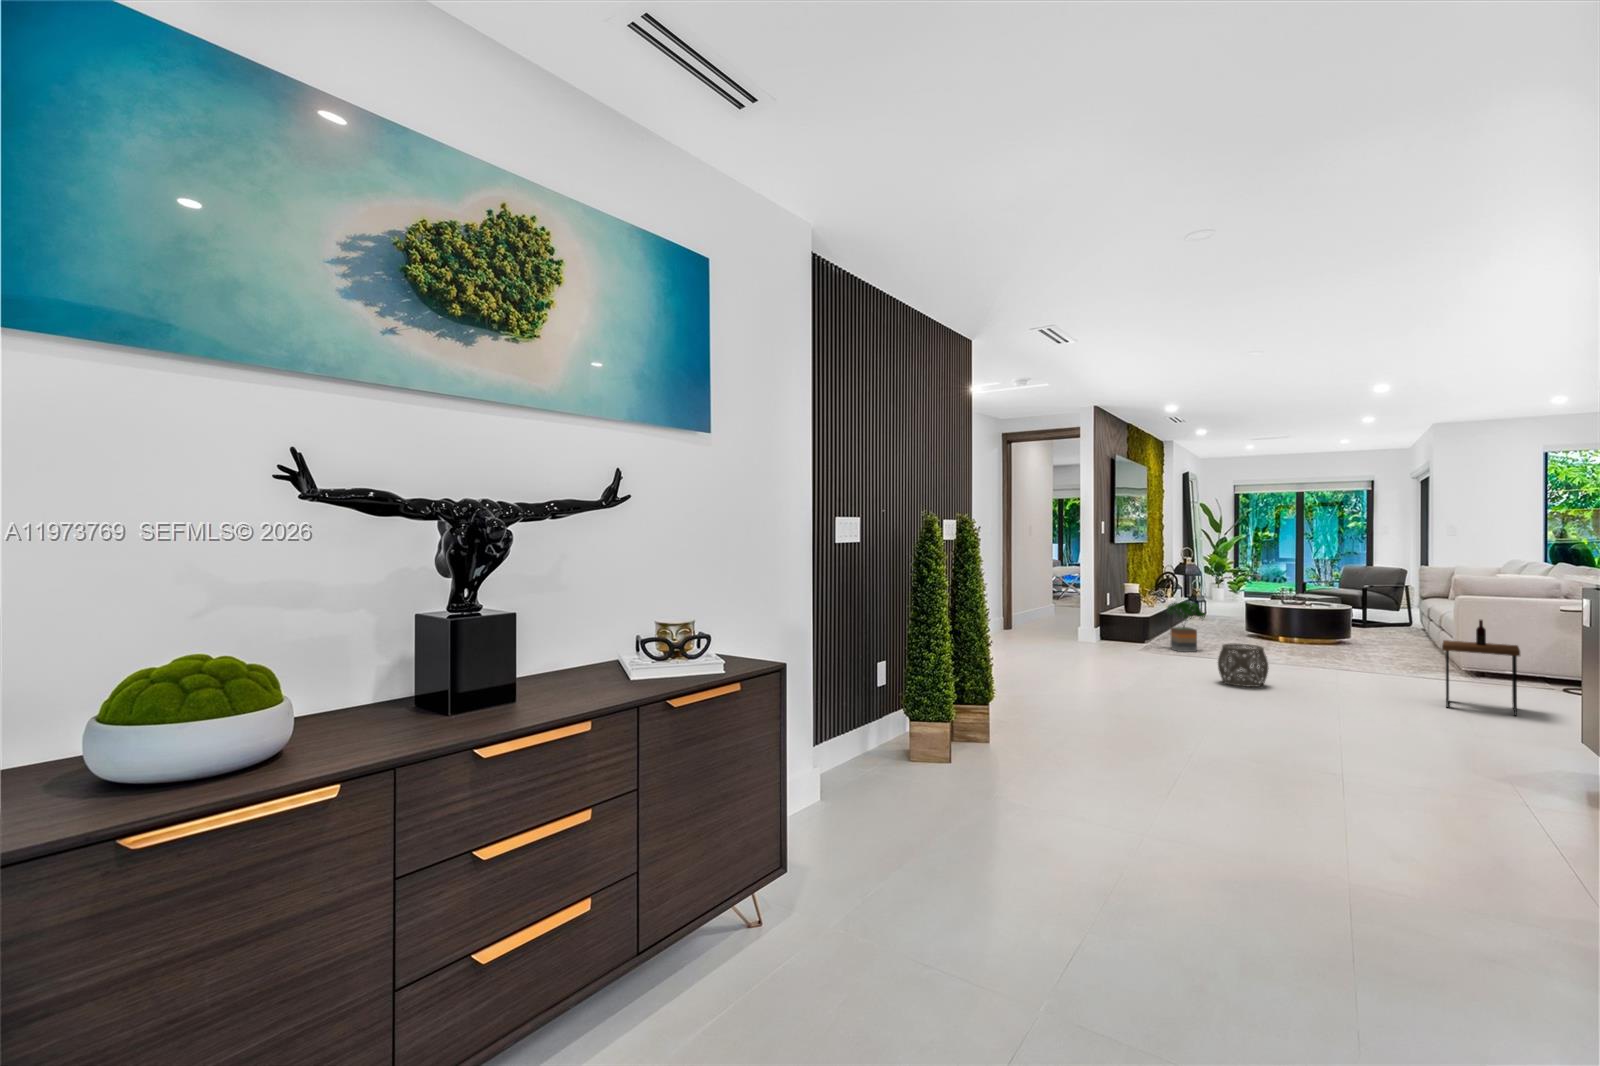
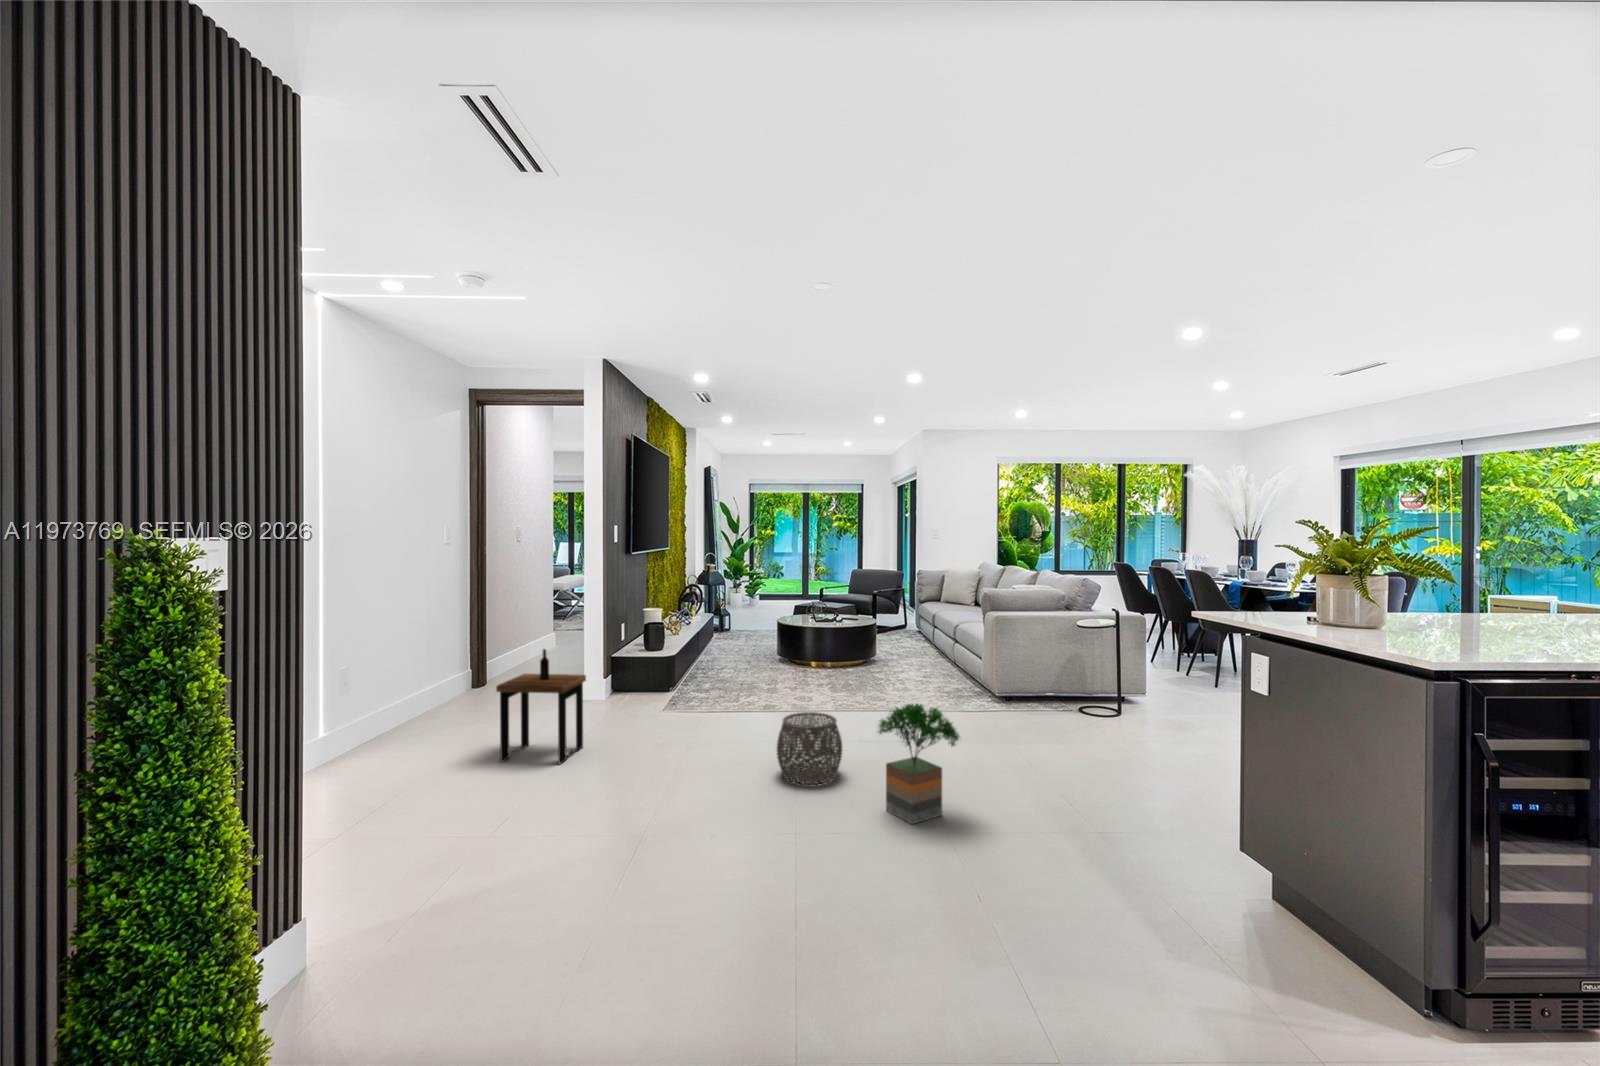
potted tree: present [1167,602,1205,652] -> present [878,704,960,824]
side table: present [1442,620,1520,716] -> present [496,649,586,764]

